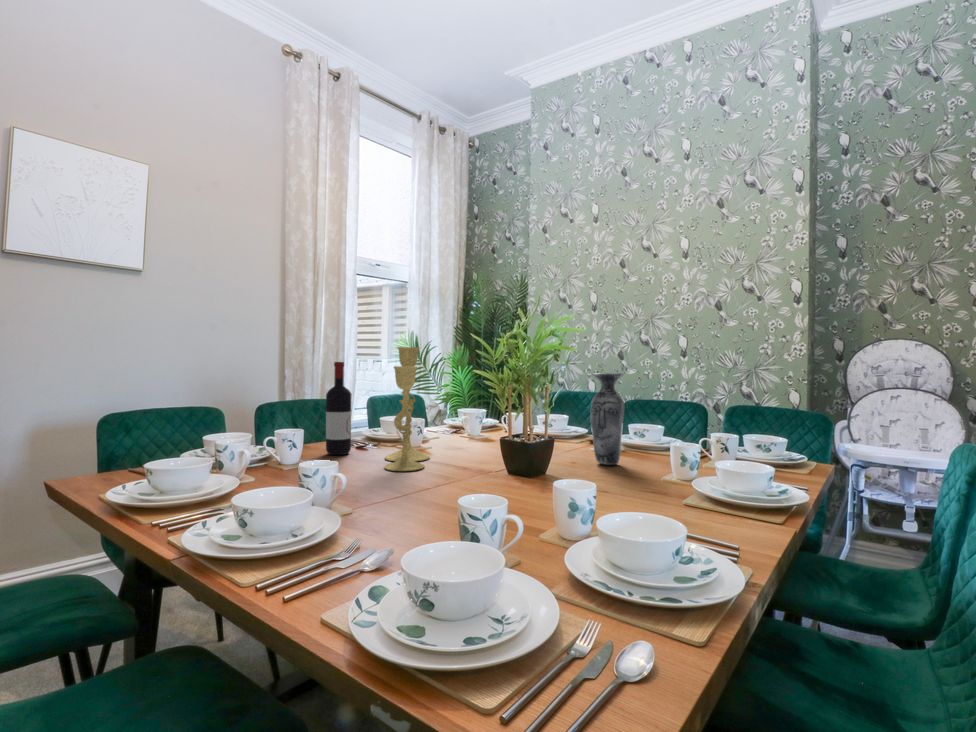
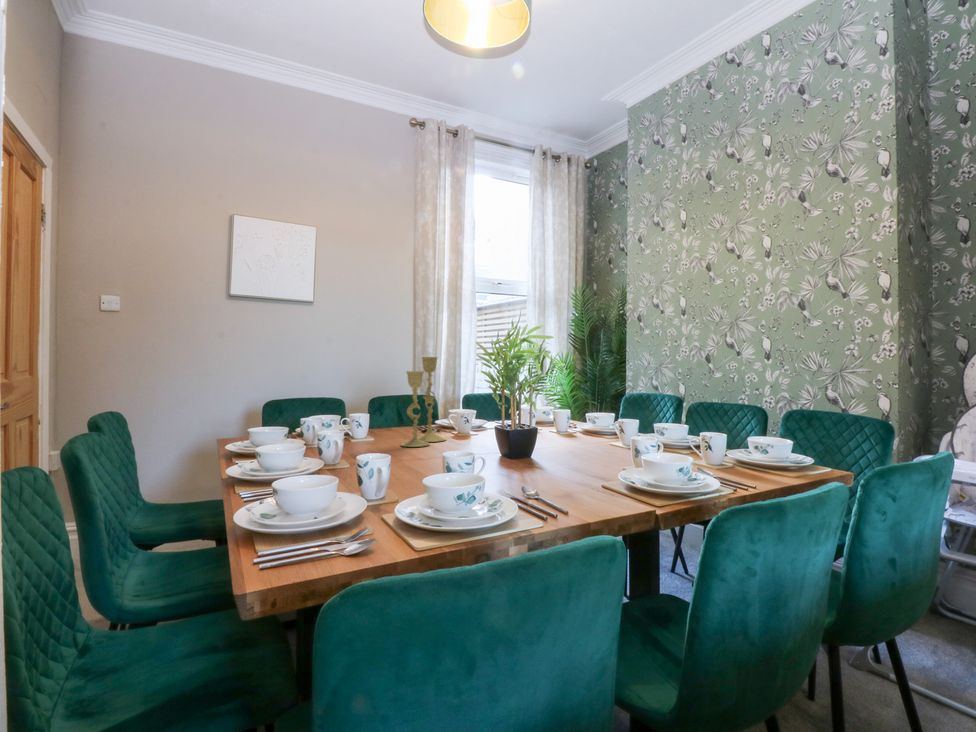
wine bottle: present [326,362,351,455] -> none [381,368,399,436]
vase: present [590,373,624,465] -> none [557,375,584,453]

